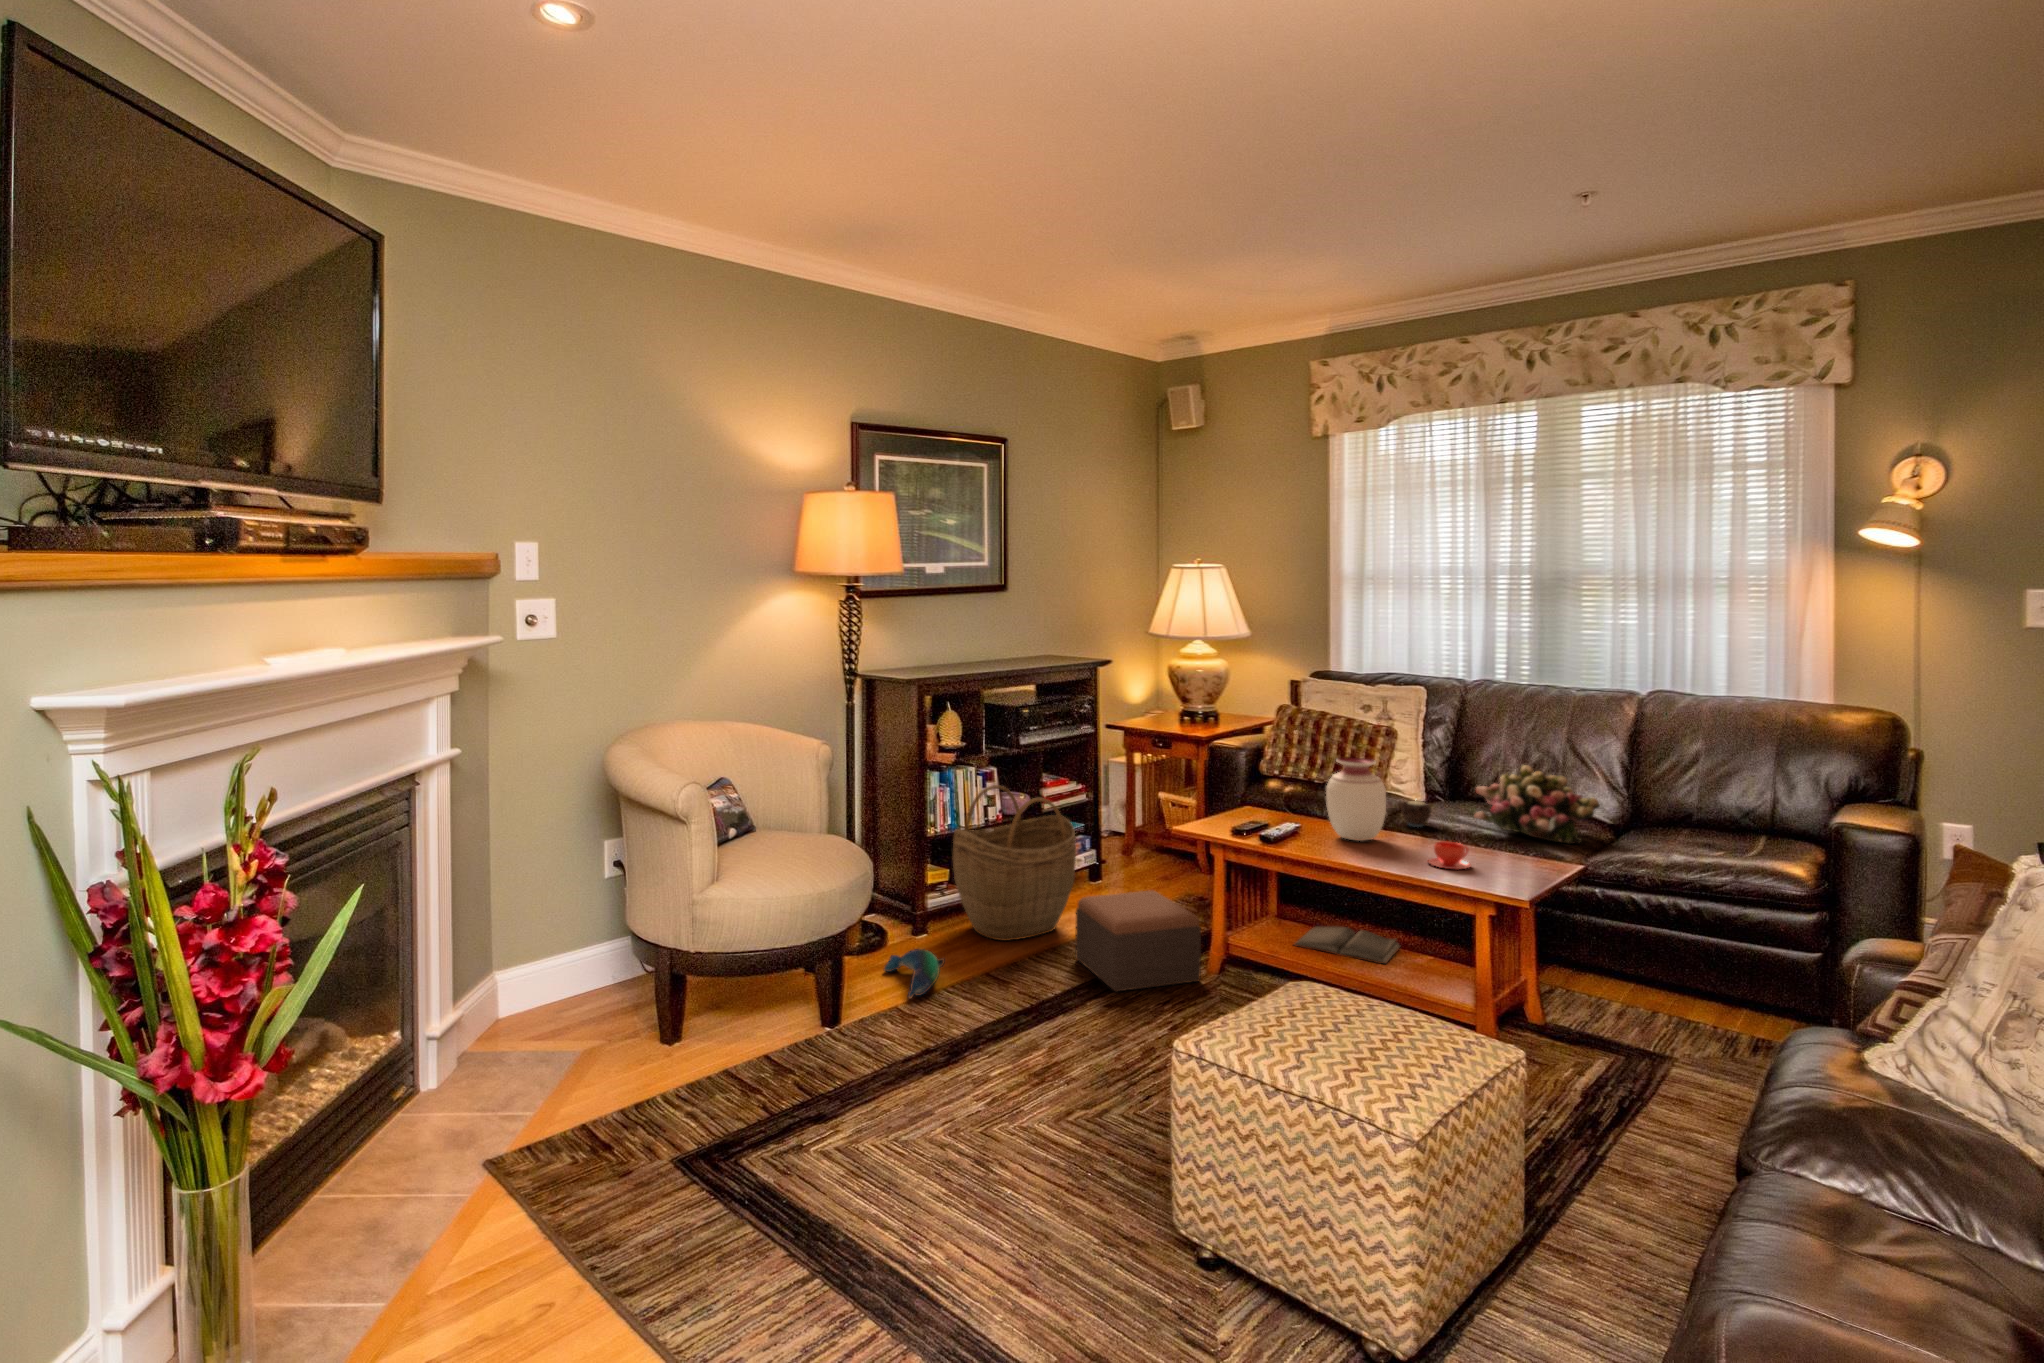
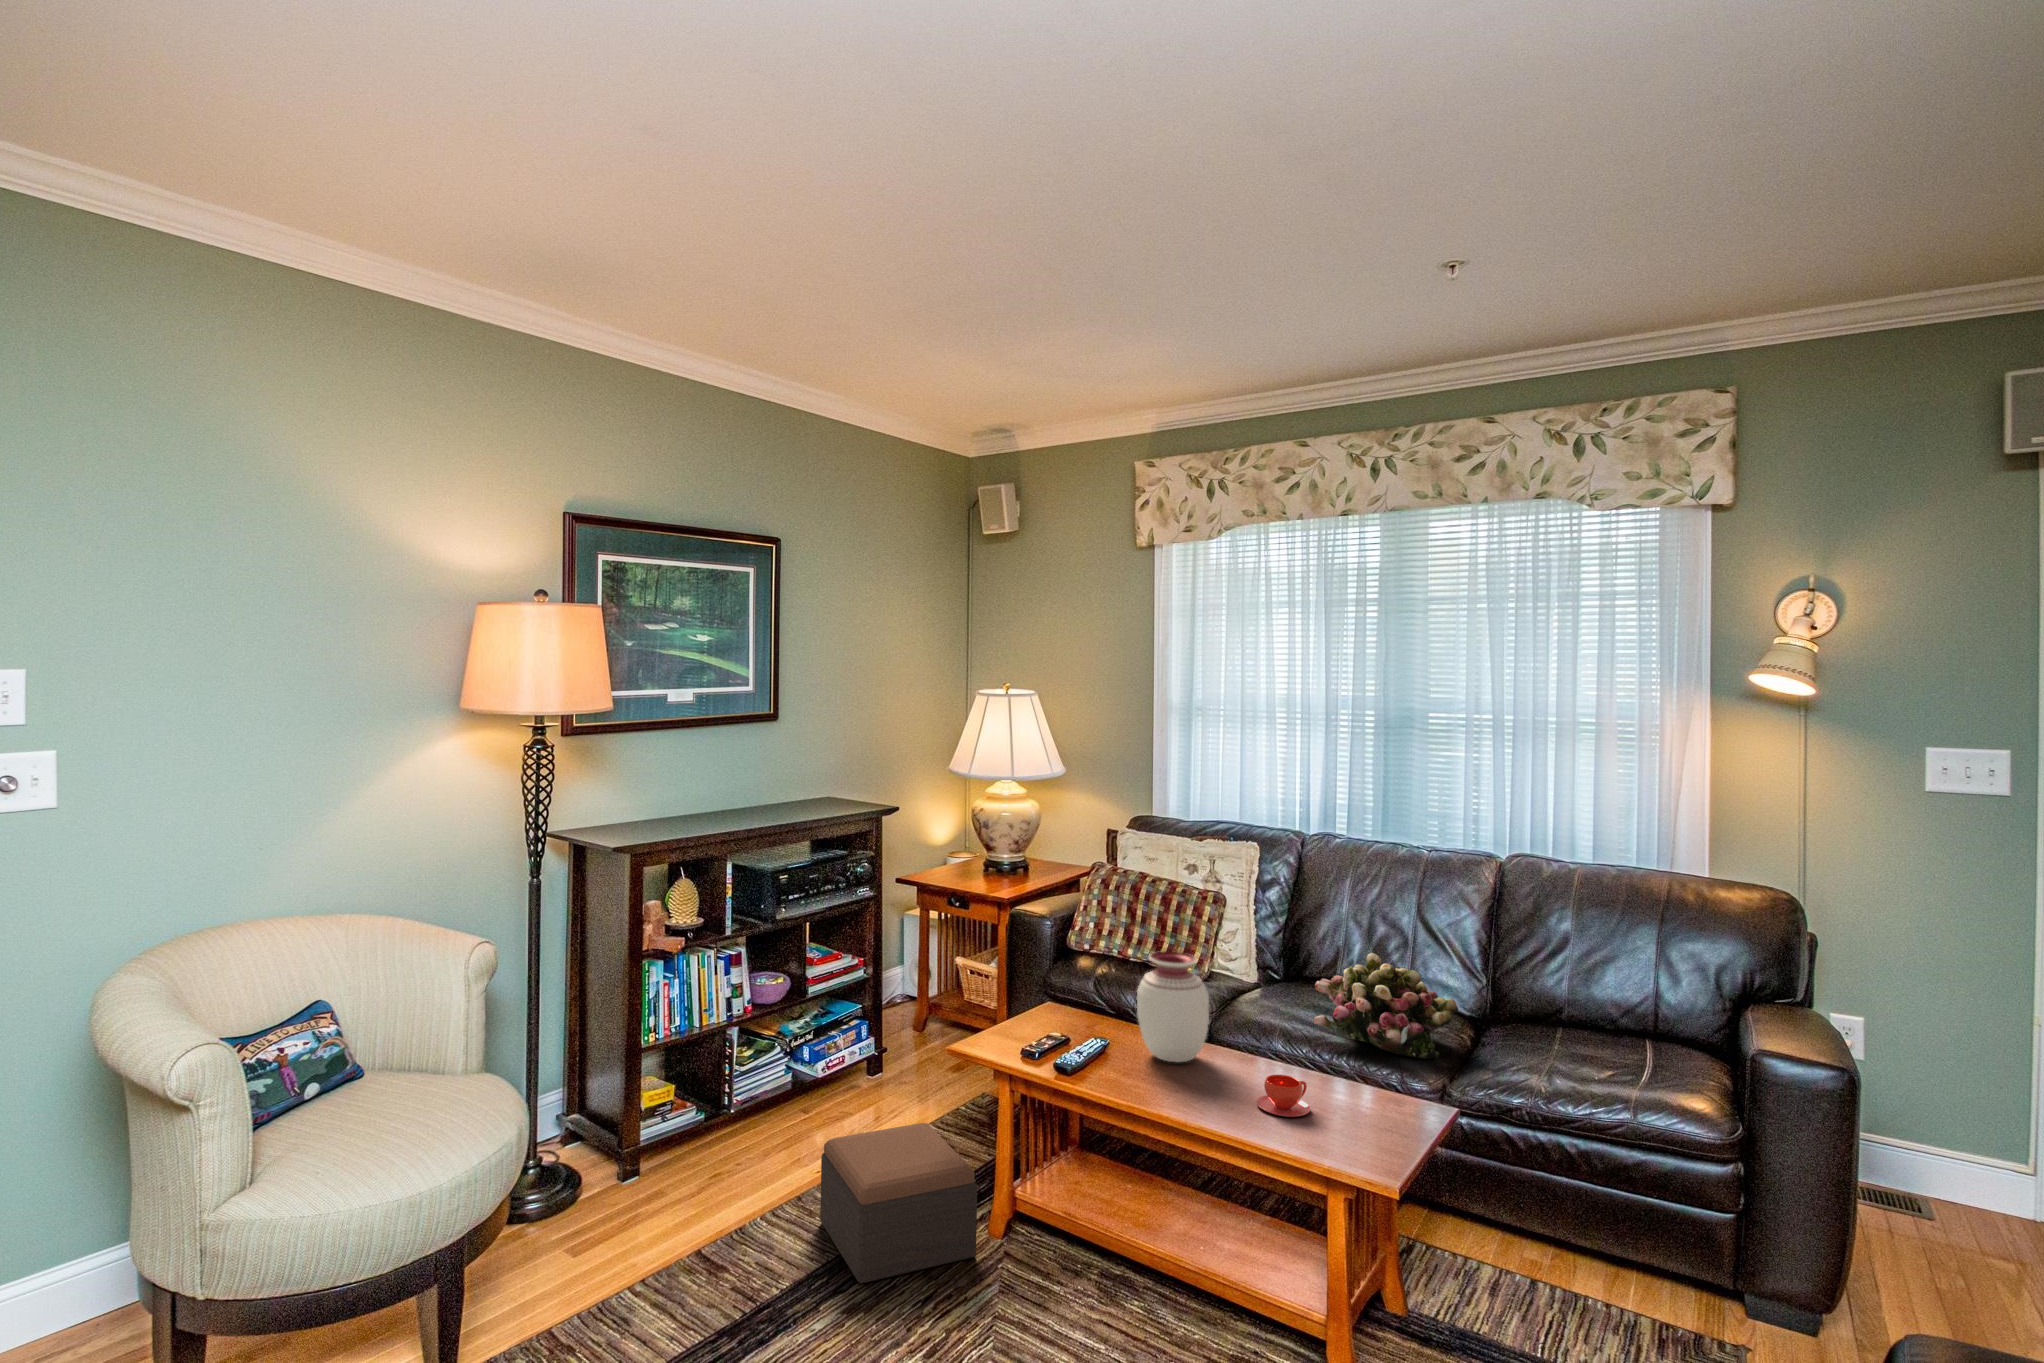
woven basket: present [952,785,1076,941] -> none [674,974,835,1190]
candle: present [1401,800,1432,827] -> none [1228,994,1266,1031]
hardback book: present [1294,926,1400,964] -> none [1094,1166,1228,1233]
plush toy: present [884,949,945,998] -> none [552,1225,633,1314]

